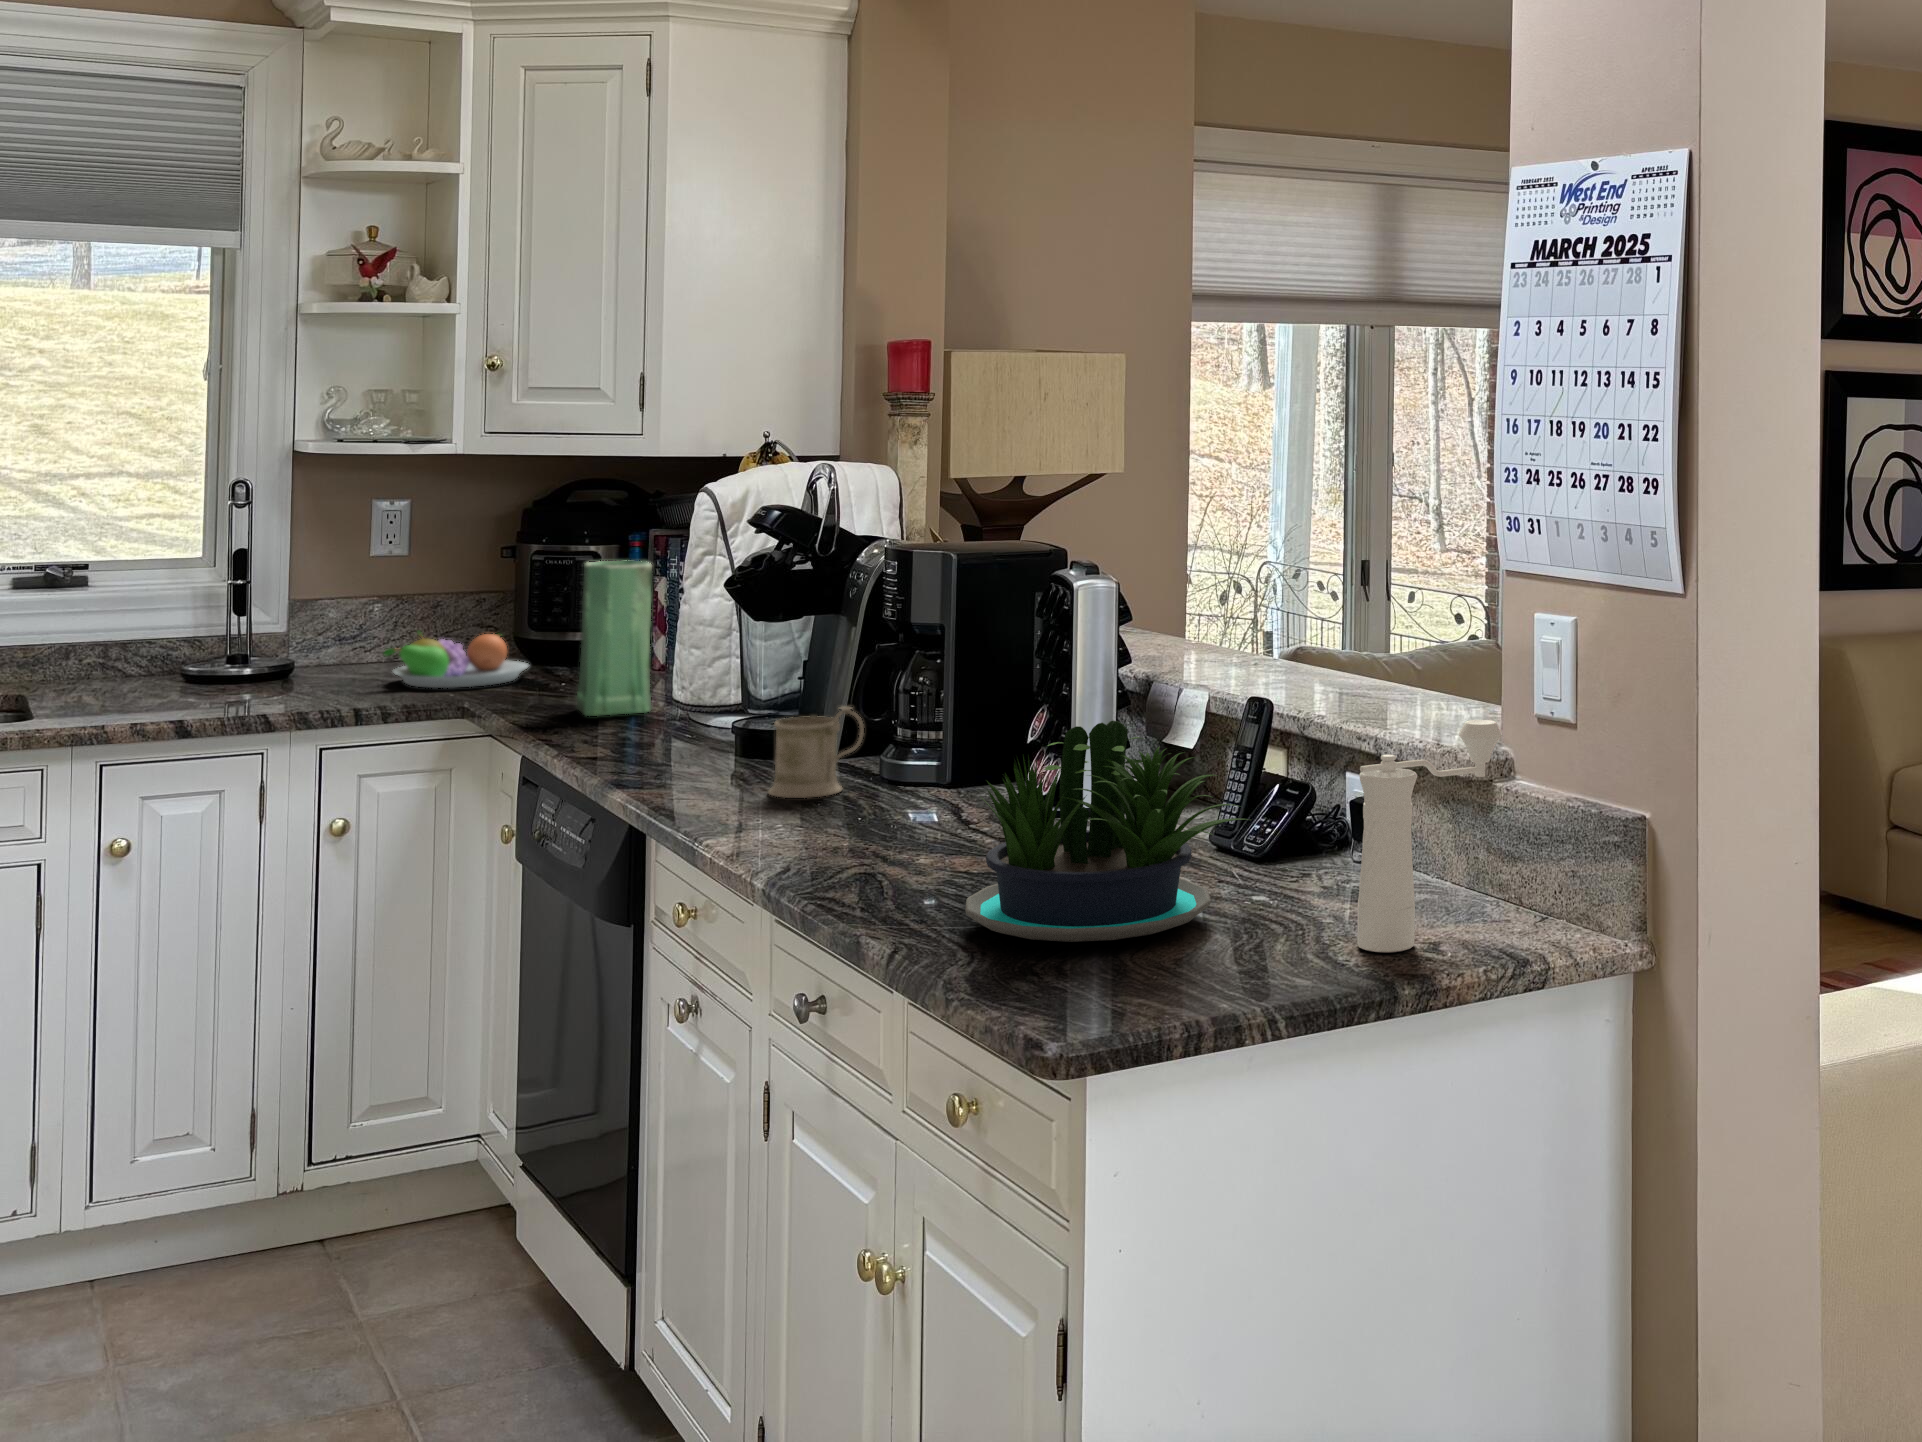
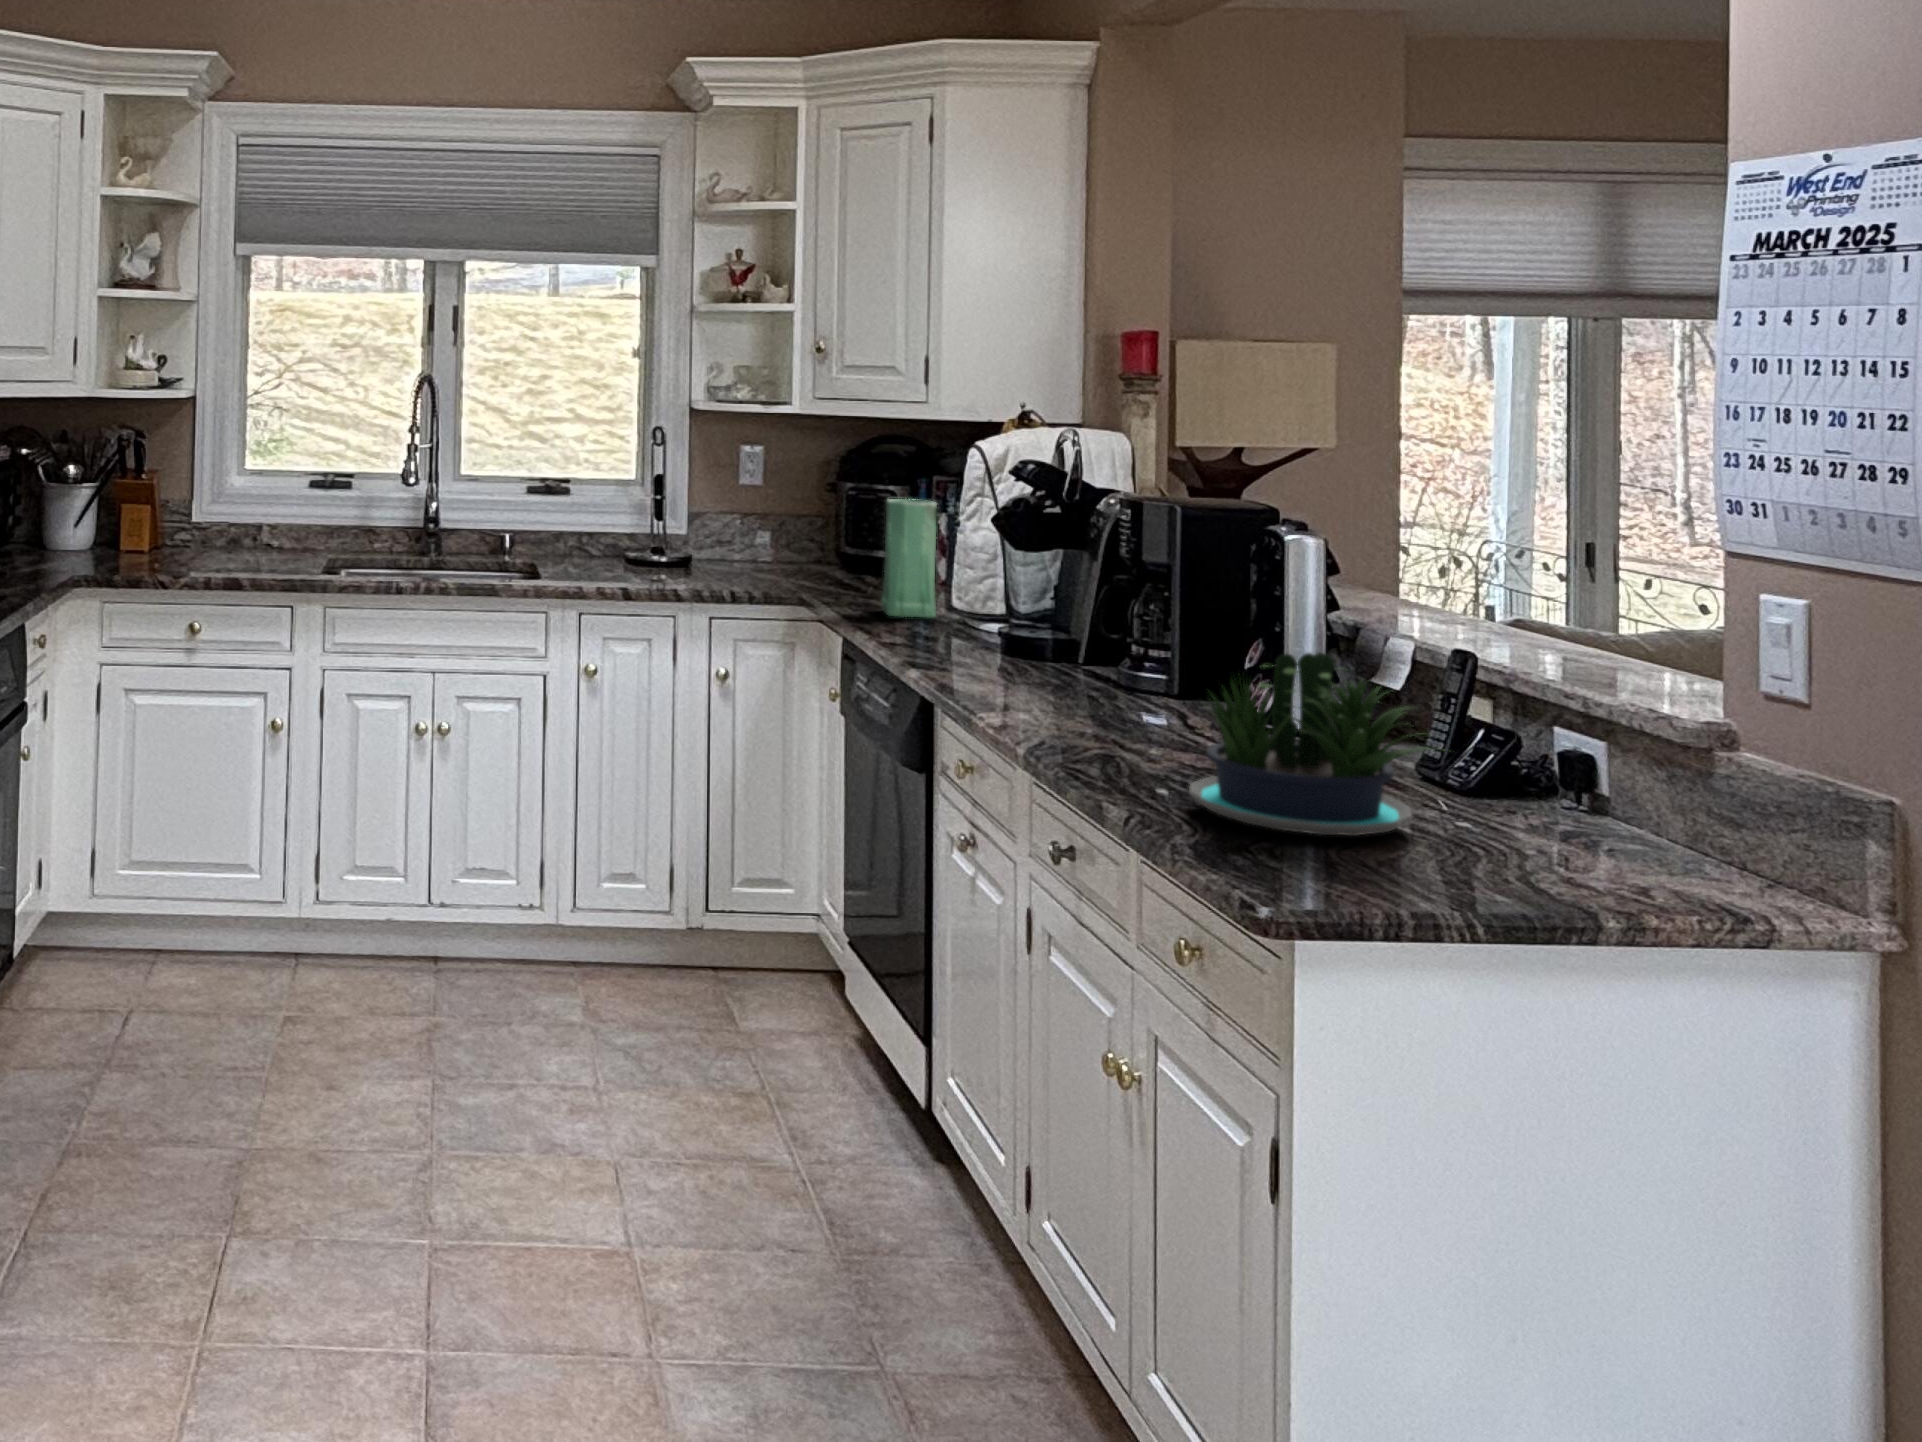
fruit bowl: present [384,631,528,688] -> none [747,543,847,587]
mug: present [768,707,864,798] -> none [1027,624,1105,694]
pepper mill: present [1357,720,1502,952] -> none [1560,686,1721,888]

